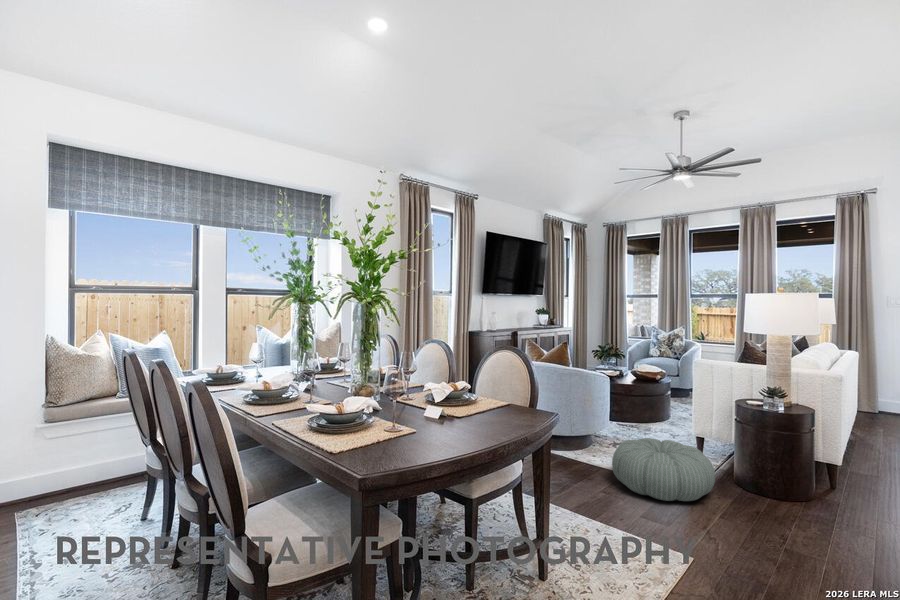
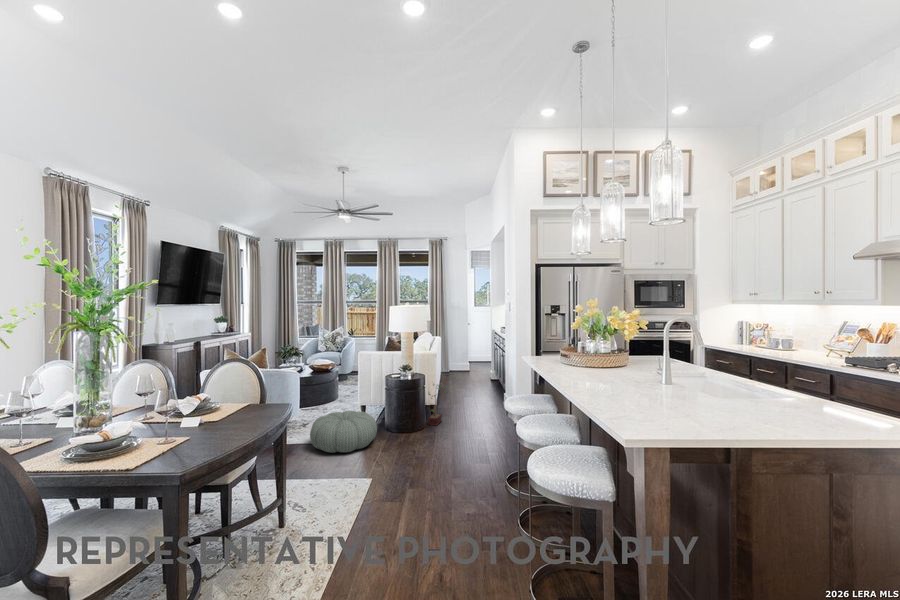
potted plant: none [819,423,868,503] -> present [428,384,442,425]

